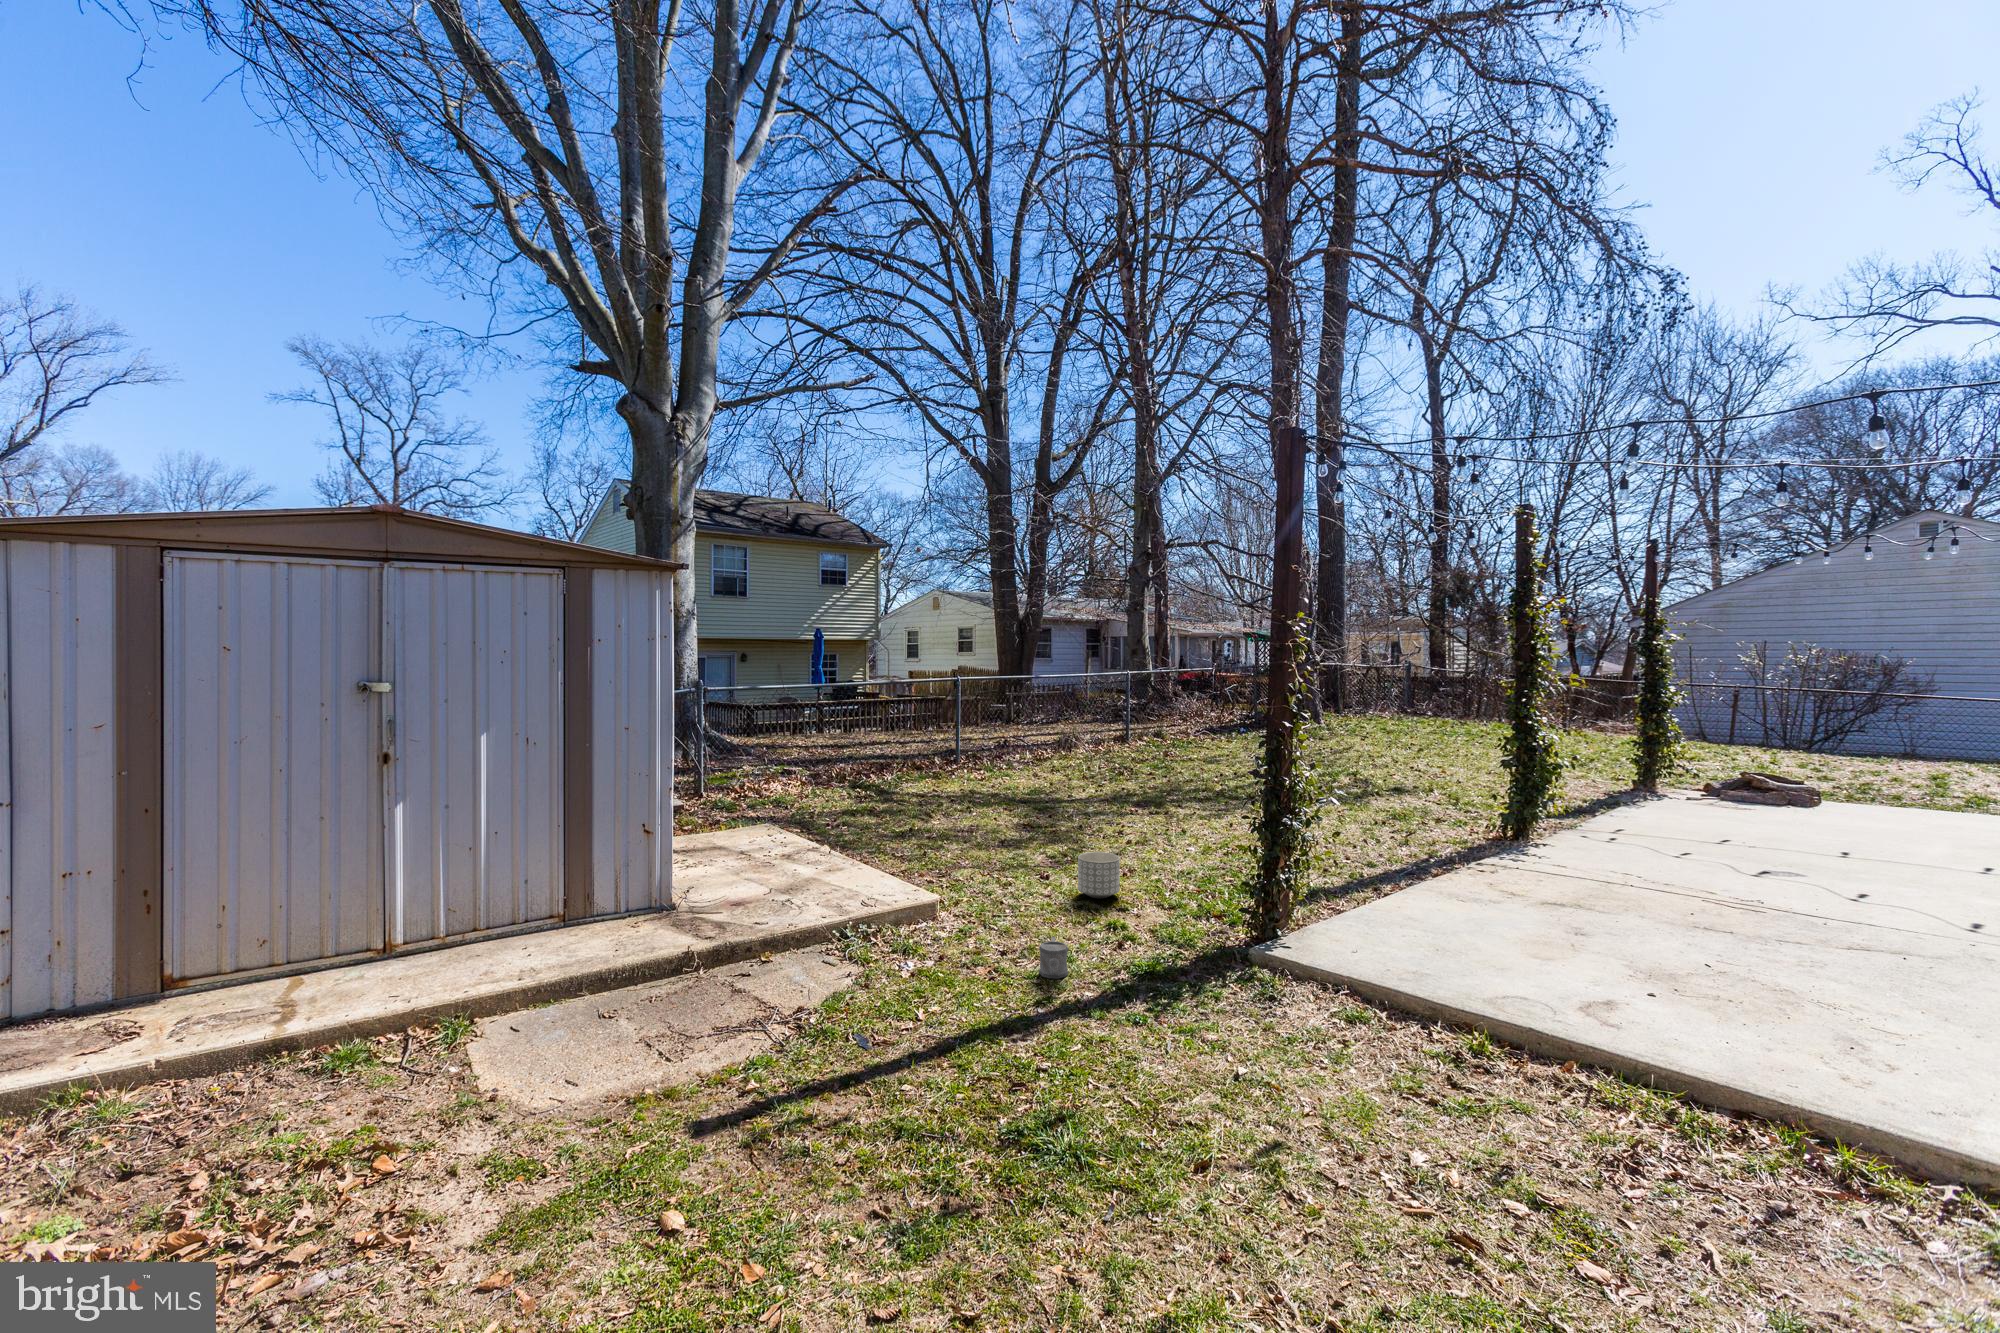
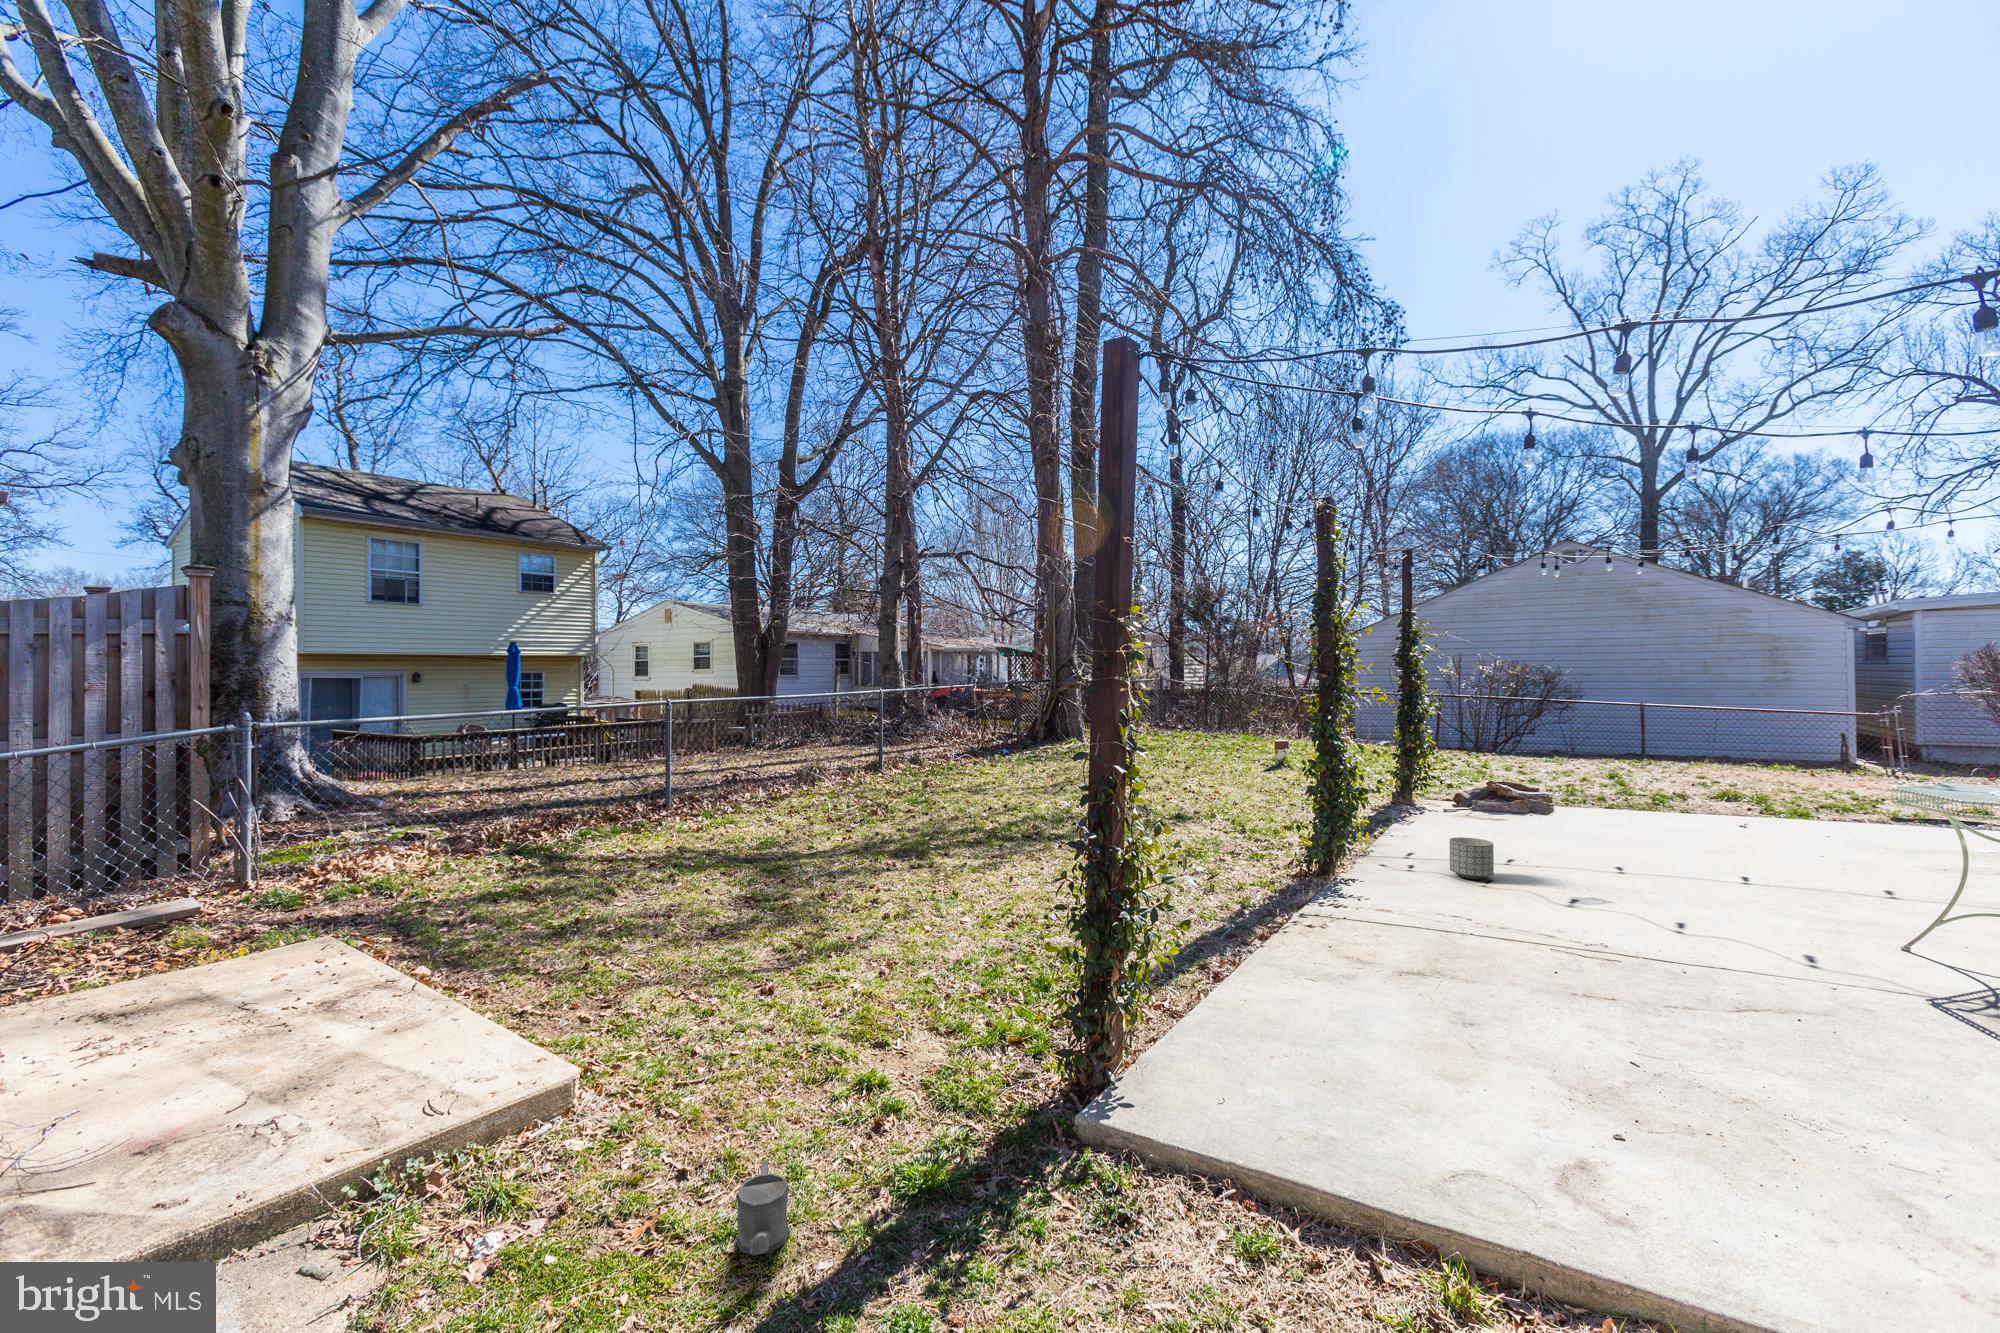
planter: present [1078,852,1120,899] -> present [1450,837,1494,880]

